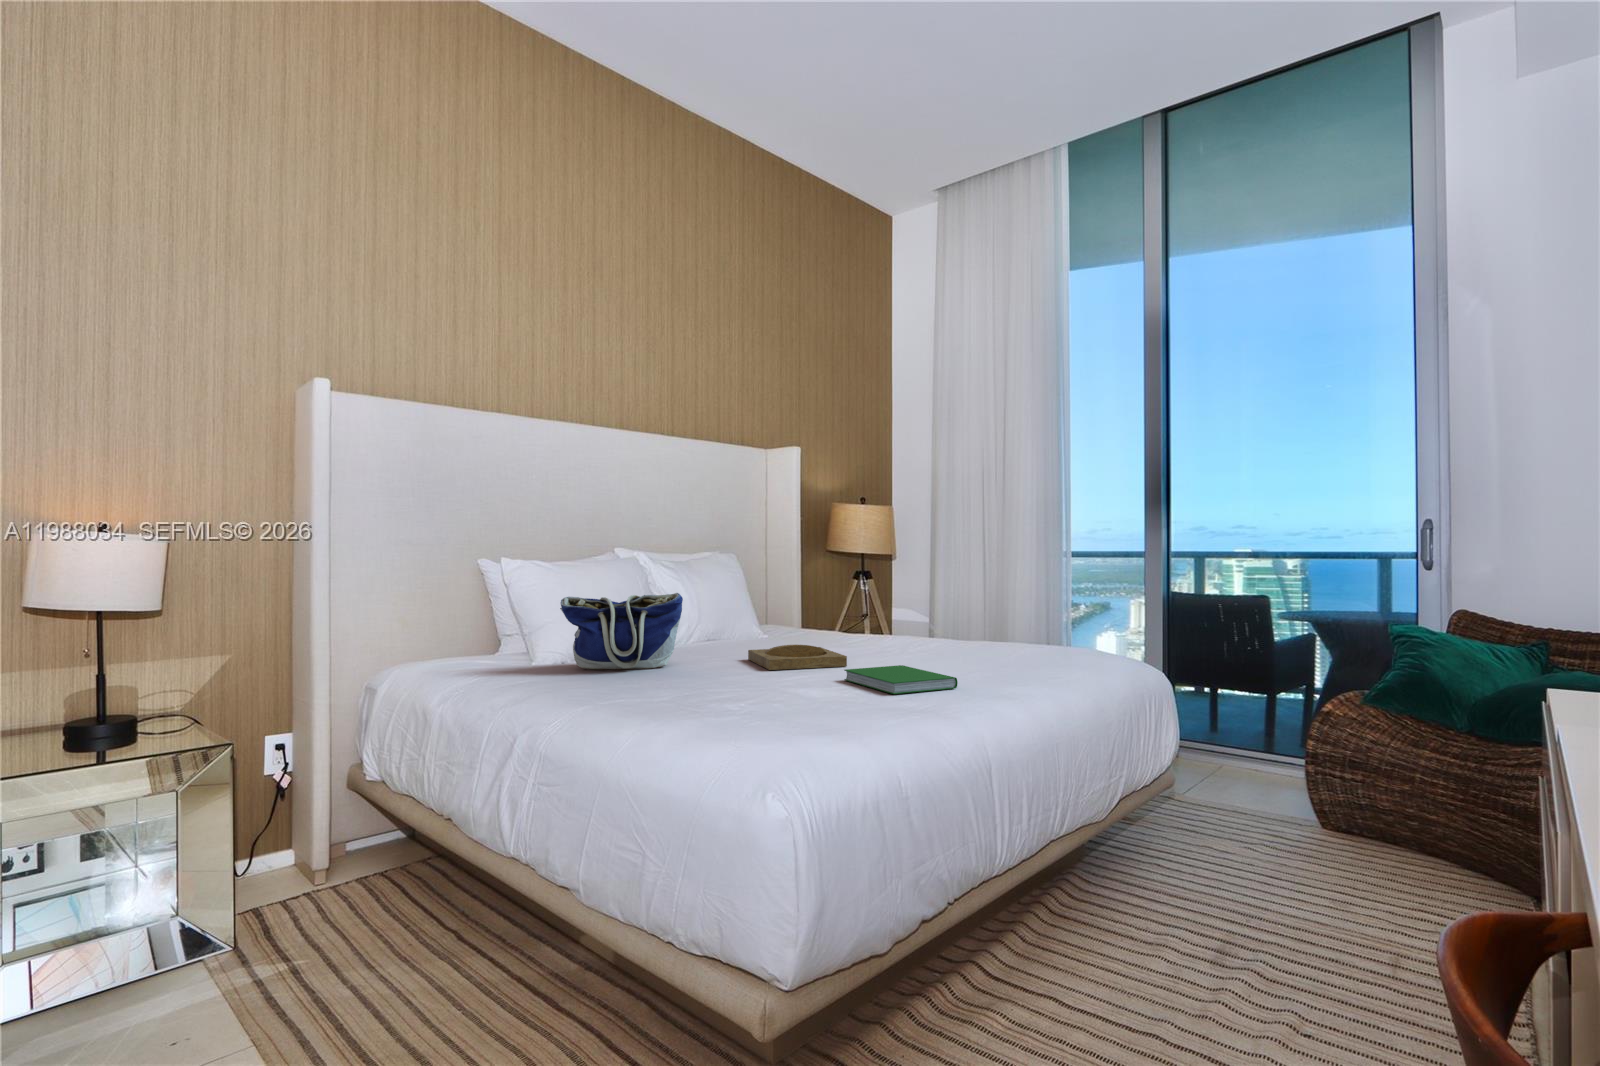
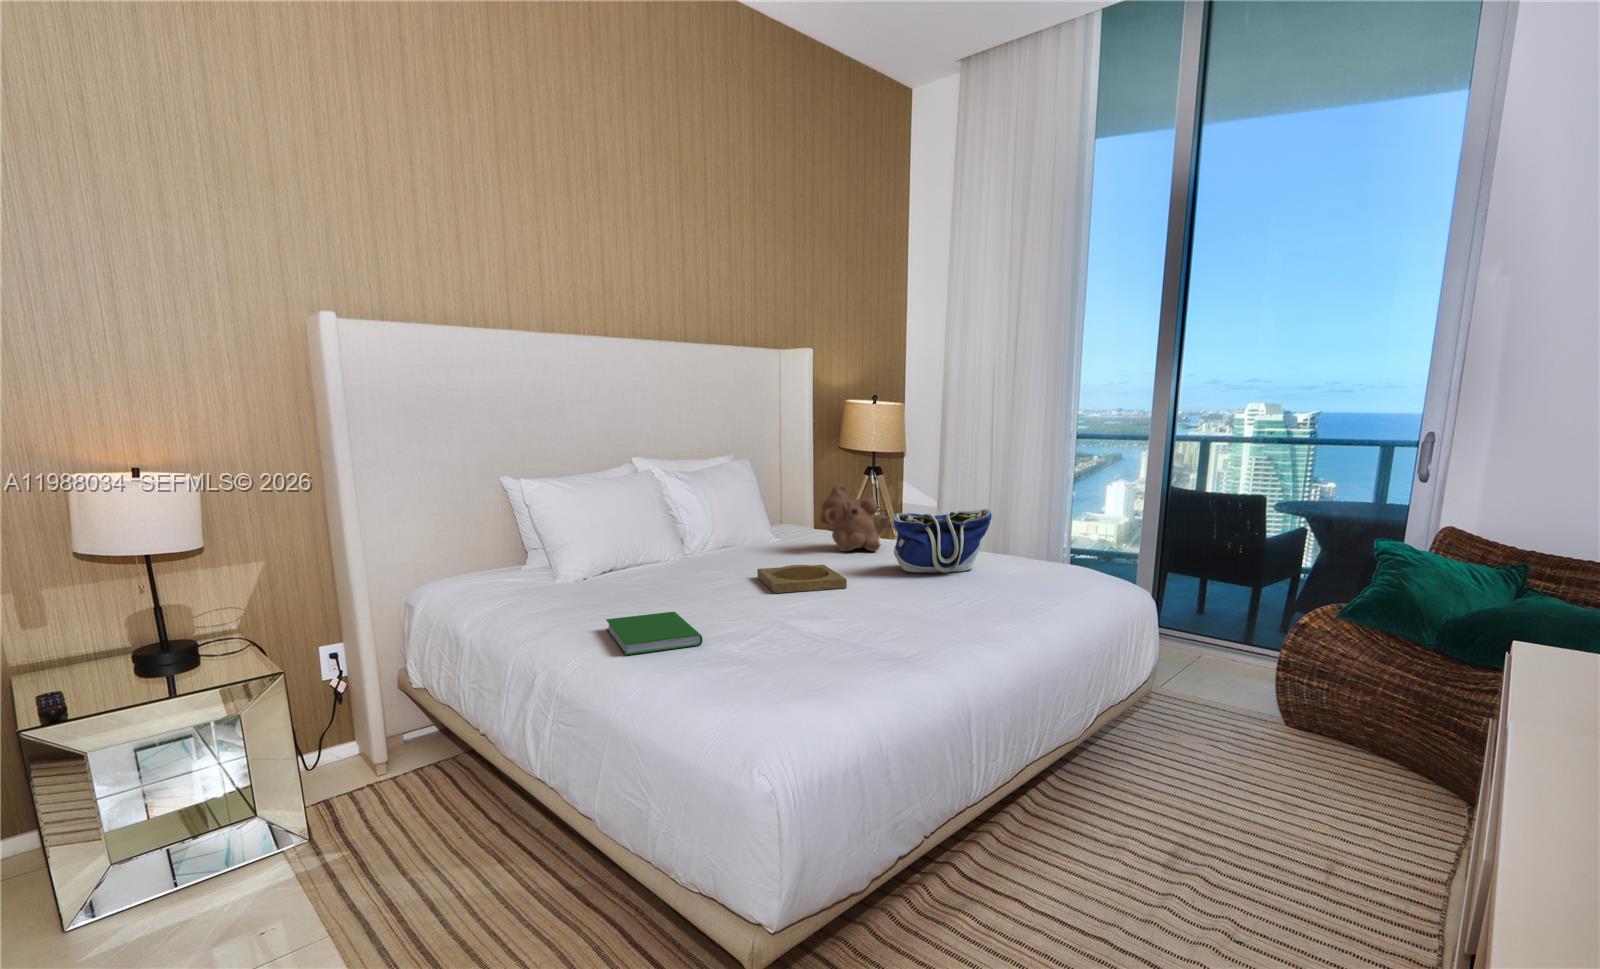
teddy bear: none [813,568,887,641] -> present [820,484,890,551]
tote bag: present [560,593,683,669] -> present [890,509,992,573]
hardcover book: present [844,665,958,694] -> present [606,612,702,655]

